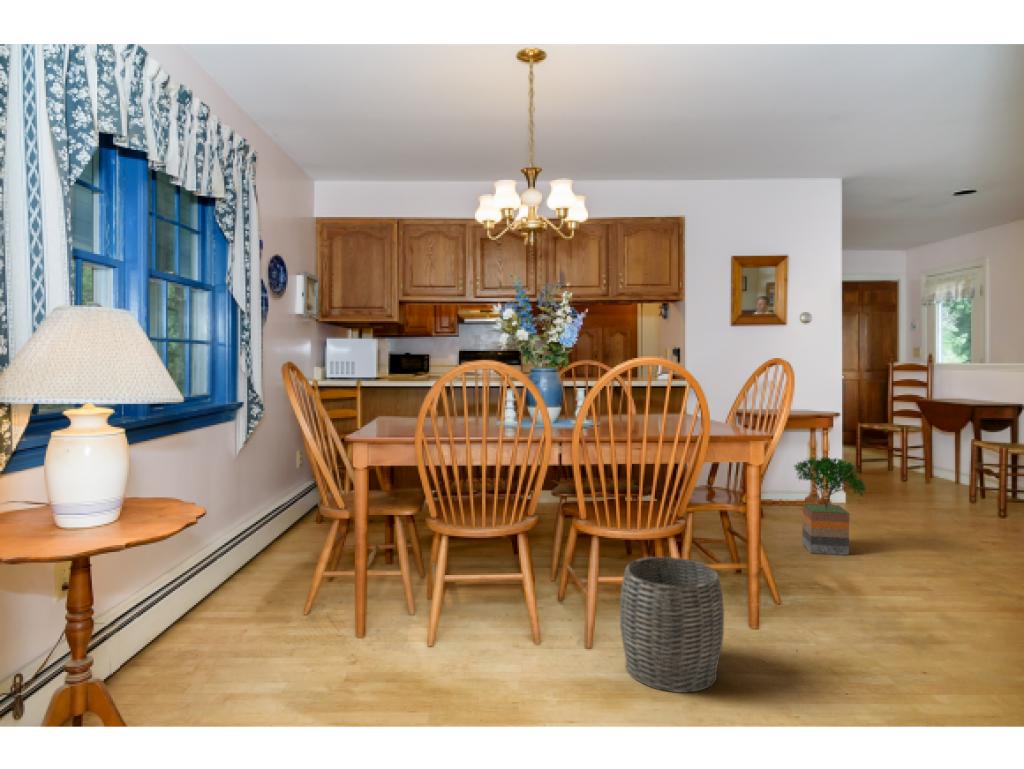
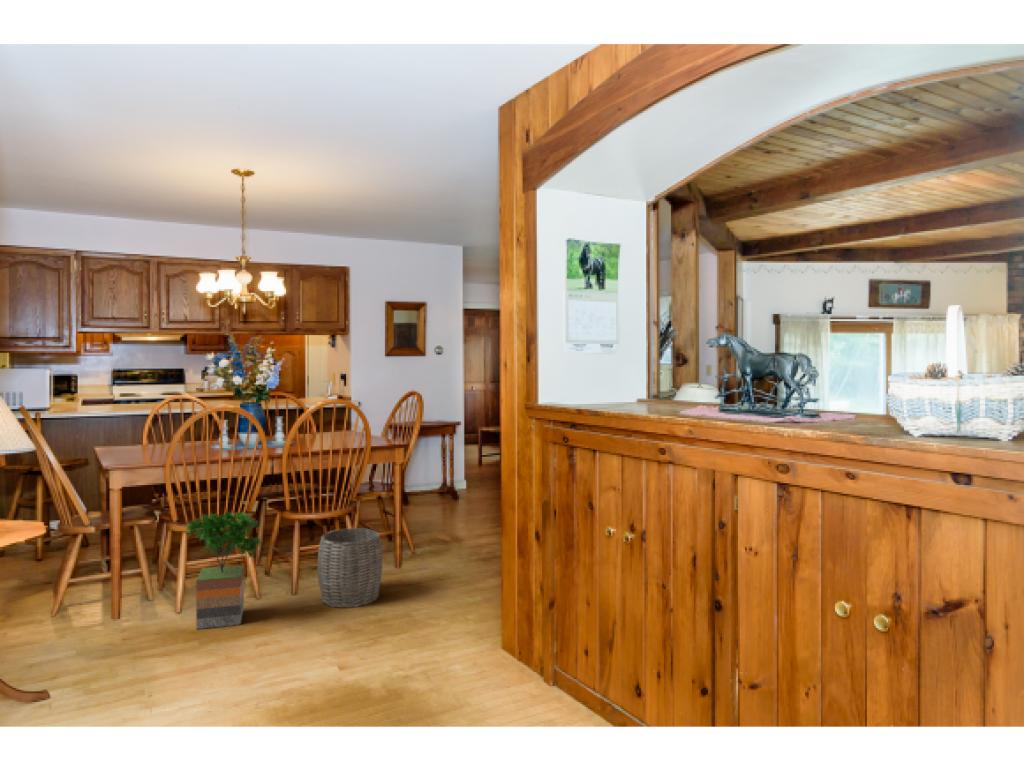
potted tree: present [794,457,866,555] -> present [186,511,261,629]

